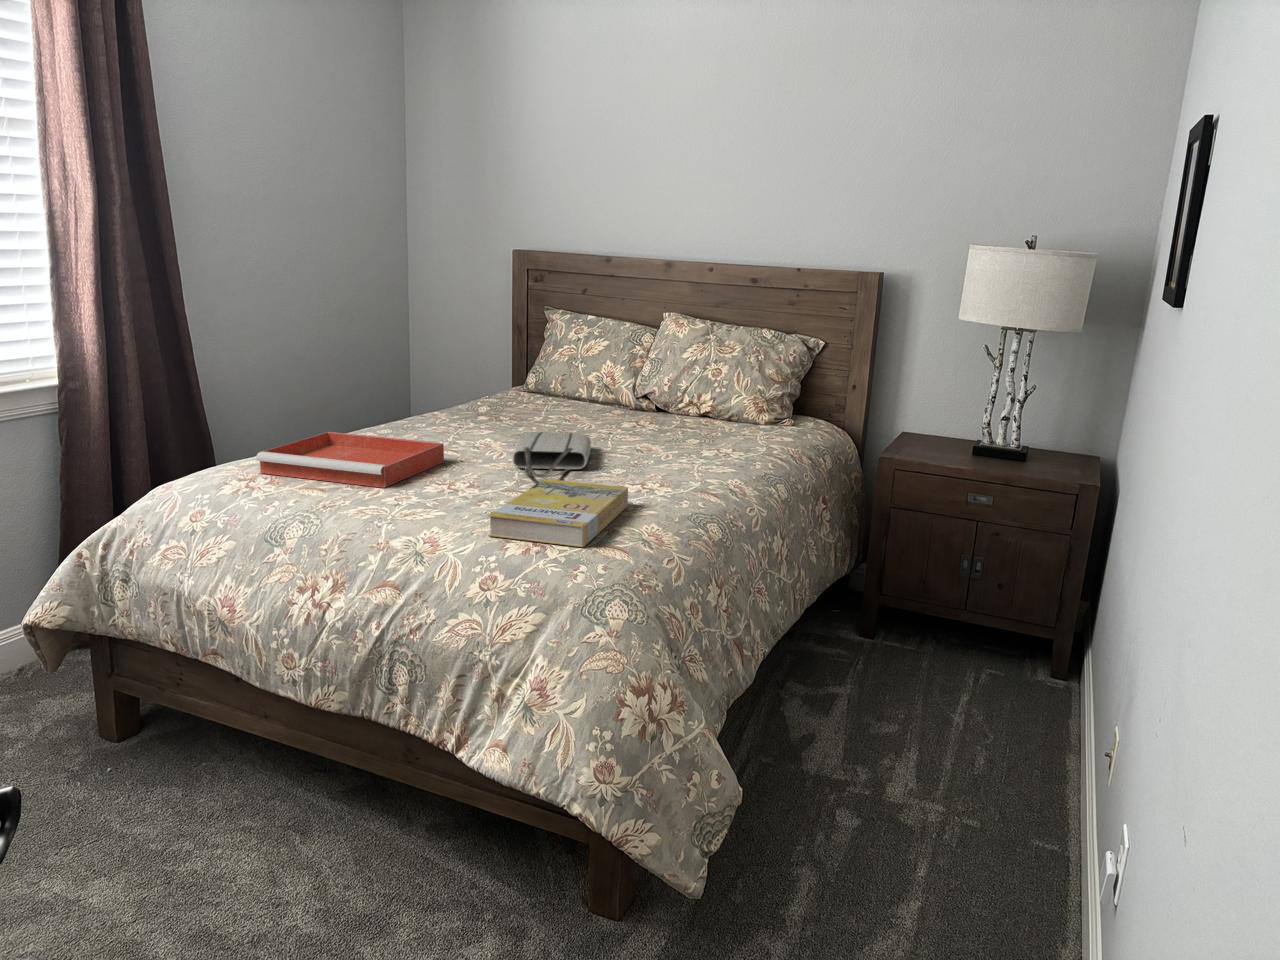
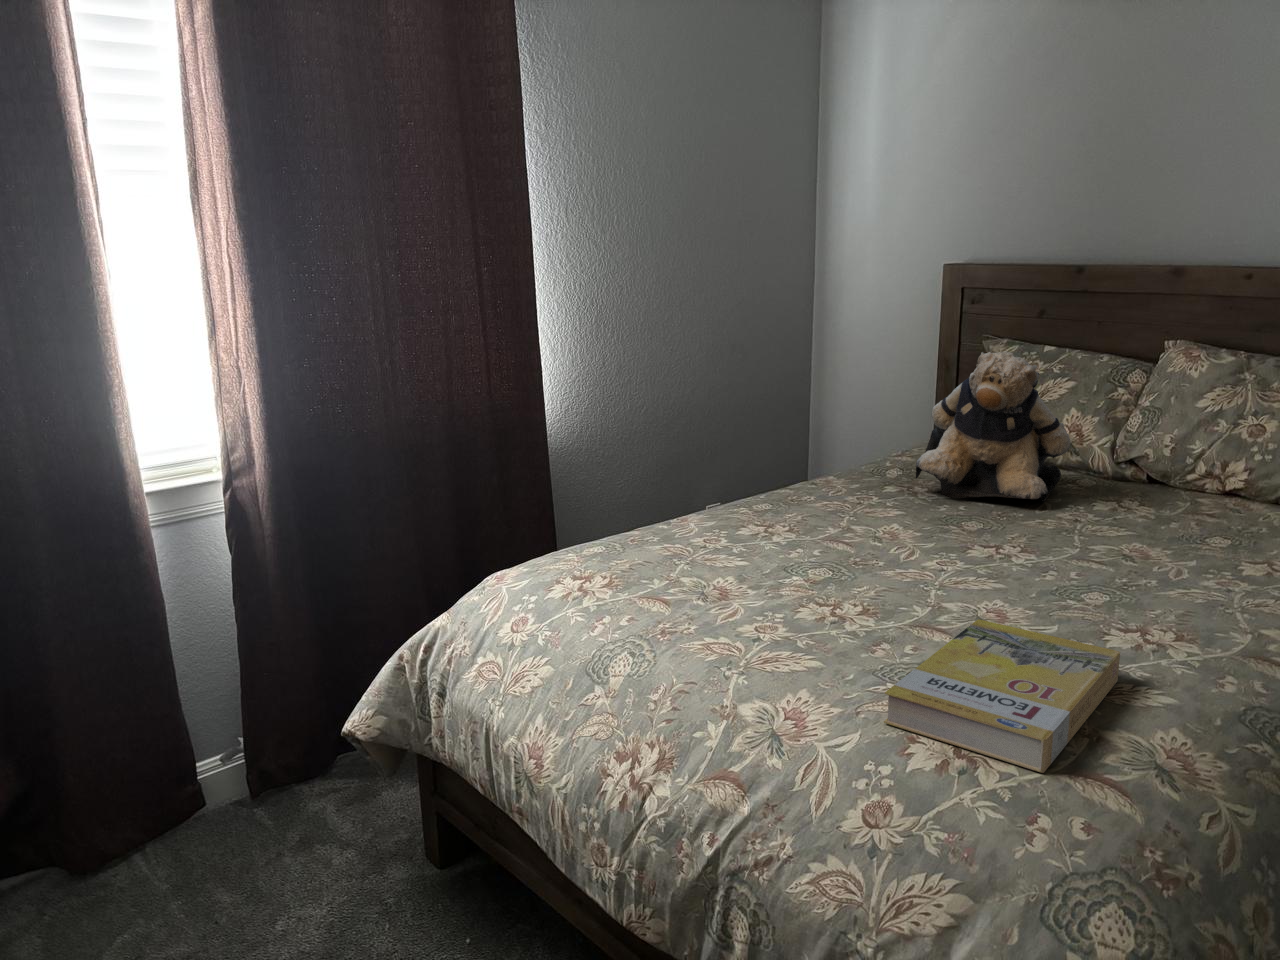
teddy bear: none [500,314,604,423] -> present [916,351,1070,502]
tray: present [256,432,444,488] -> none [597,508,833,604]
tote bag: present [512,432,591,477] -> none [929,523,1050,609]

